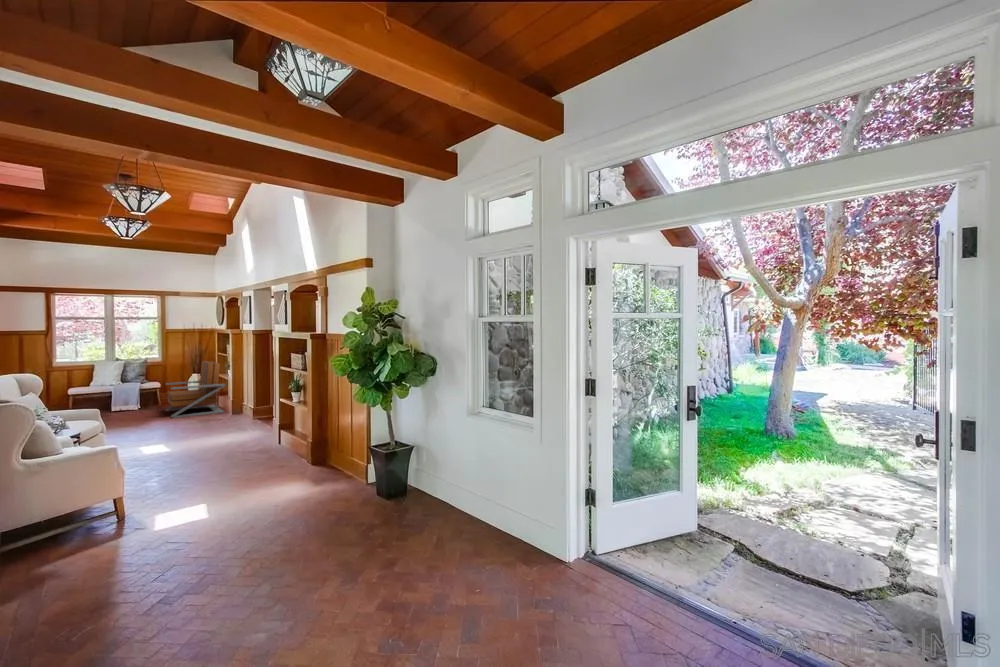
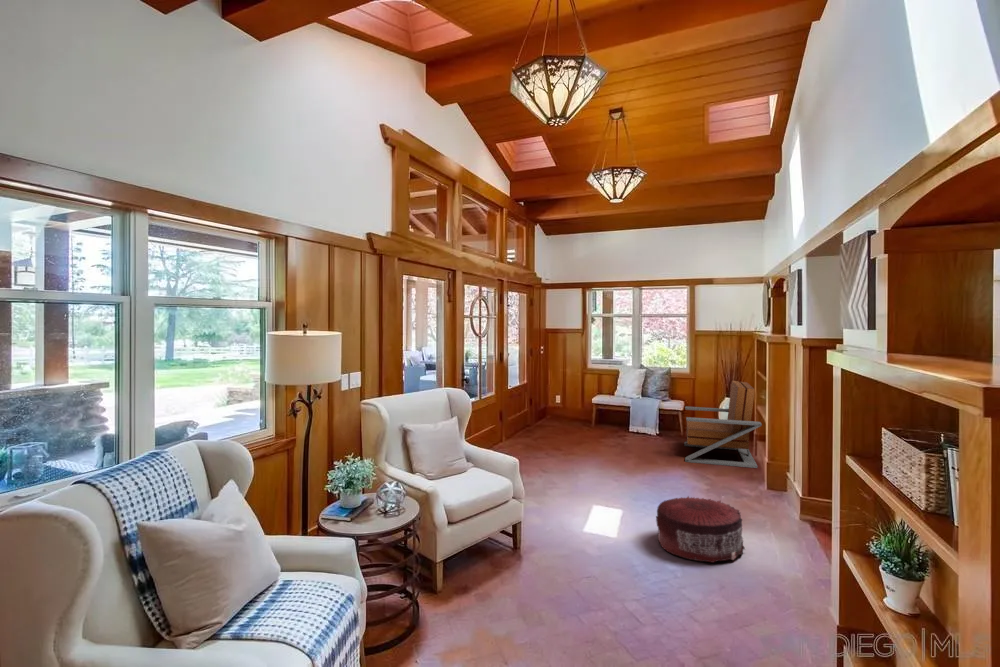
pouf: none [170,419,227,452] -> present [656,497,745,563]

